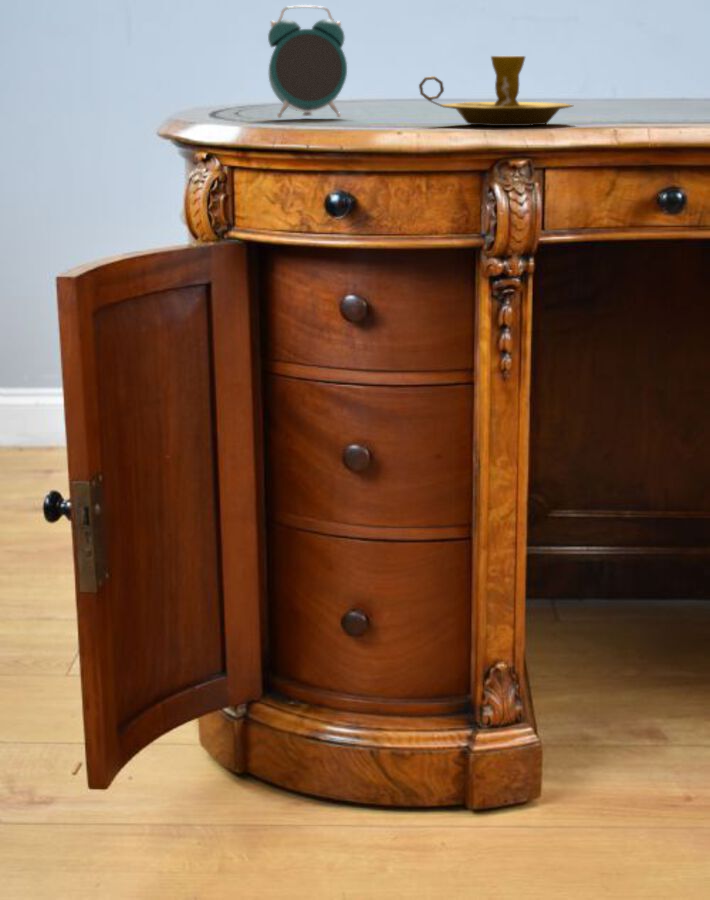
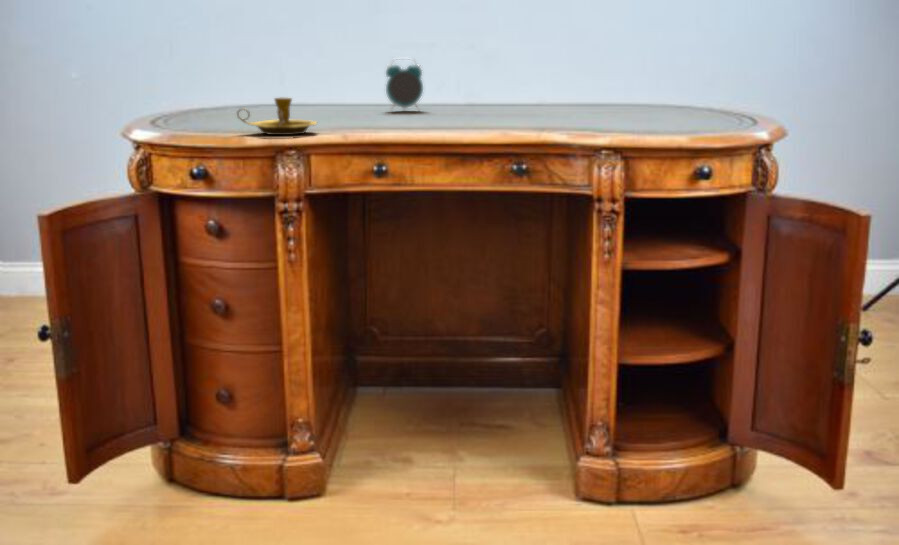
alarm clock: present [268,5,347,118] -> present [386,59,423,109]

